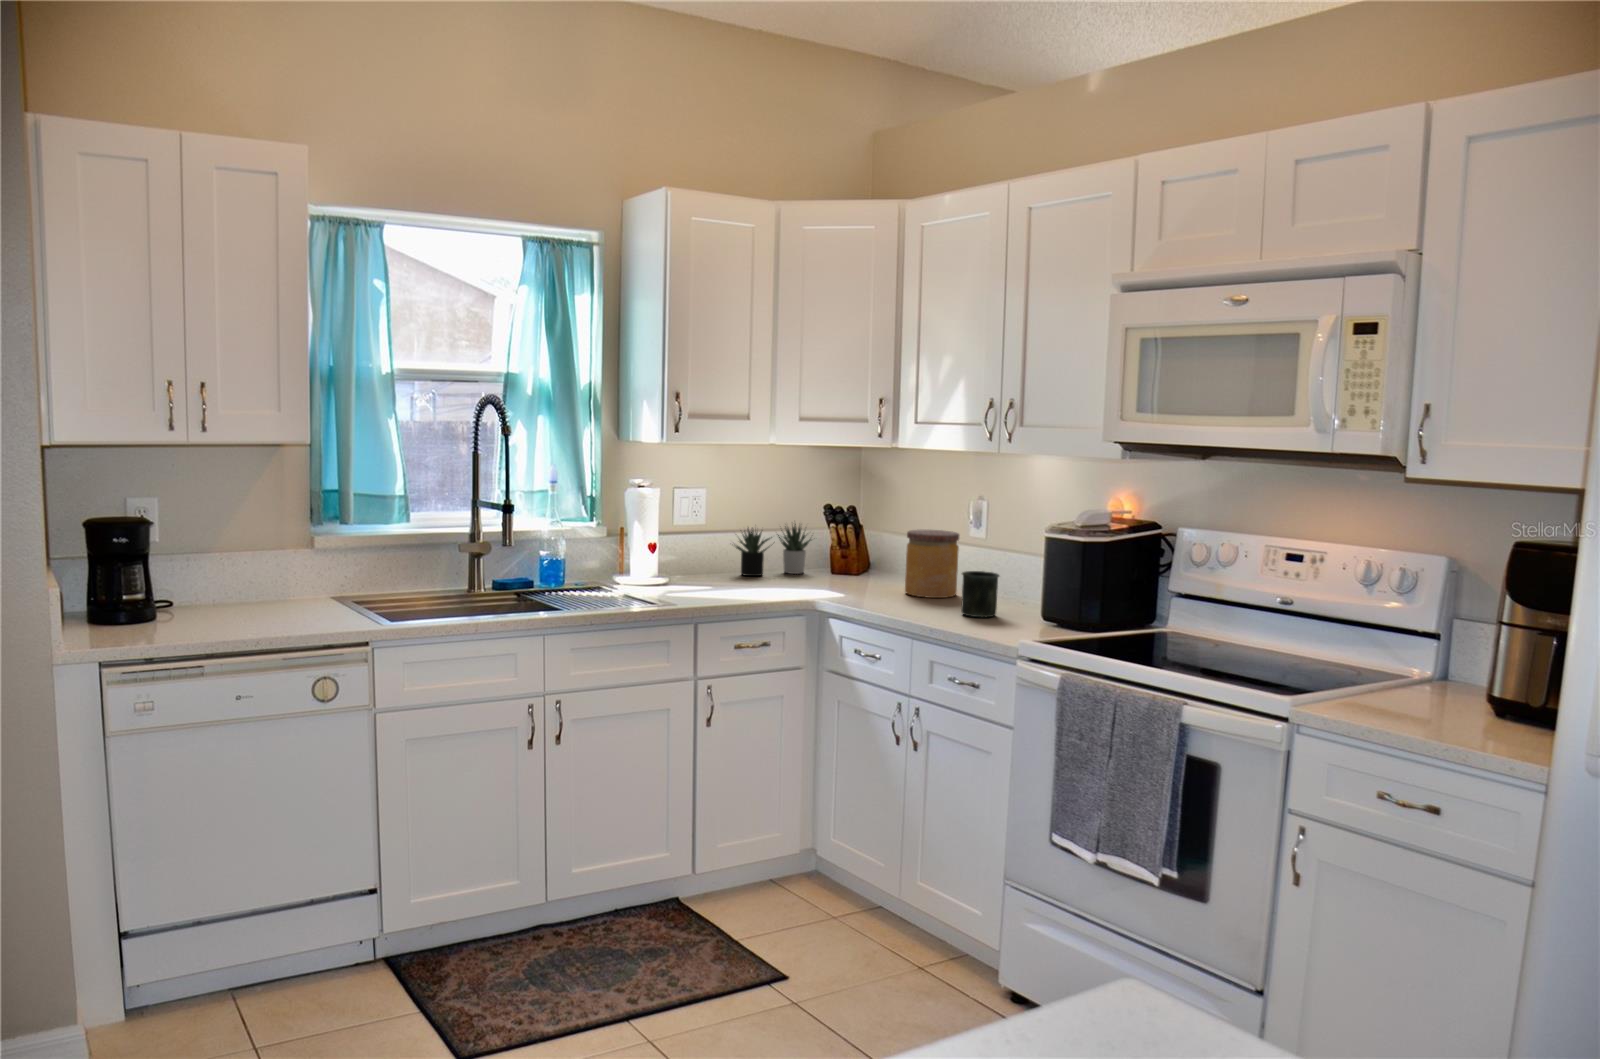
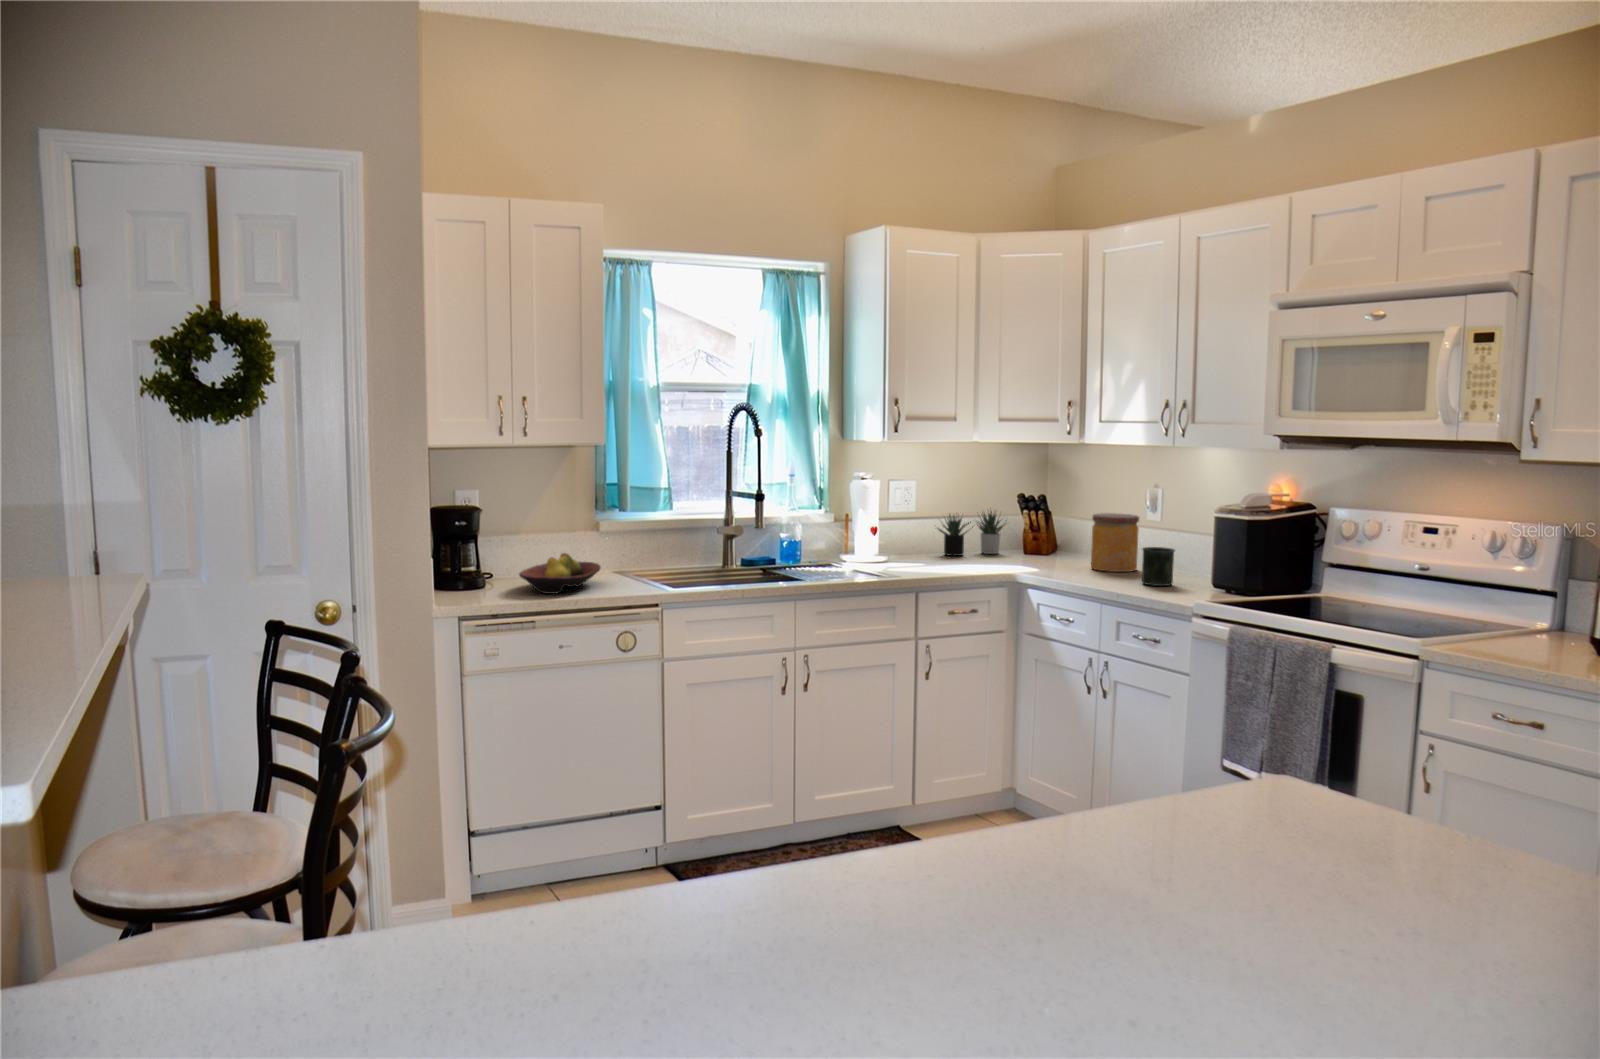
fruit bowl: none [174,578,296,632] -> present [519,553,601,594]

